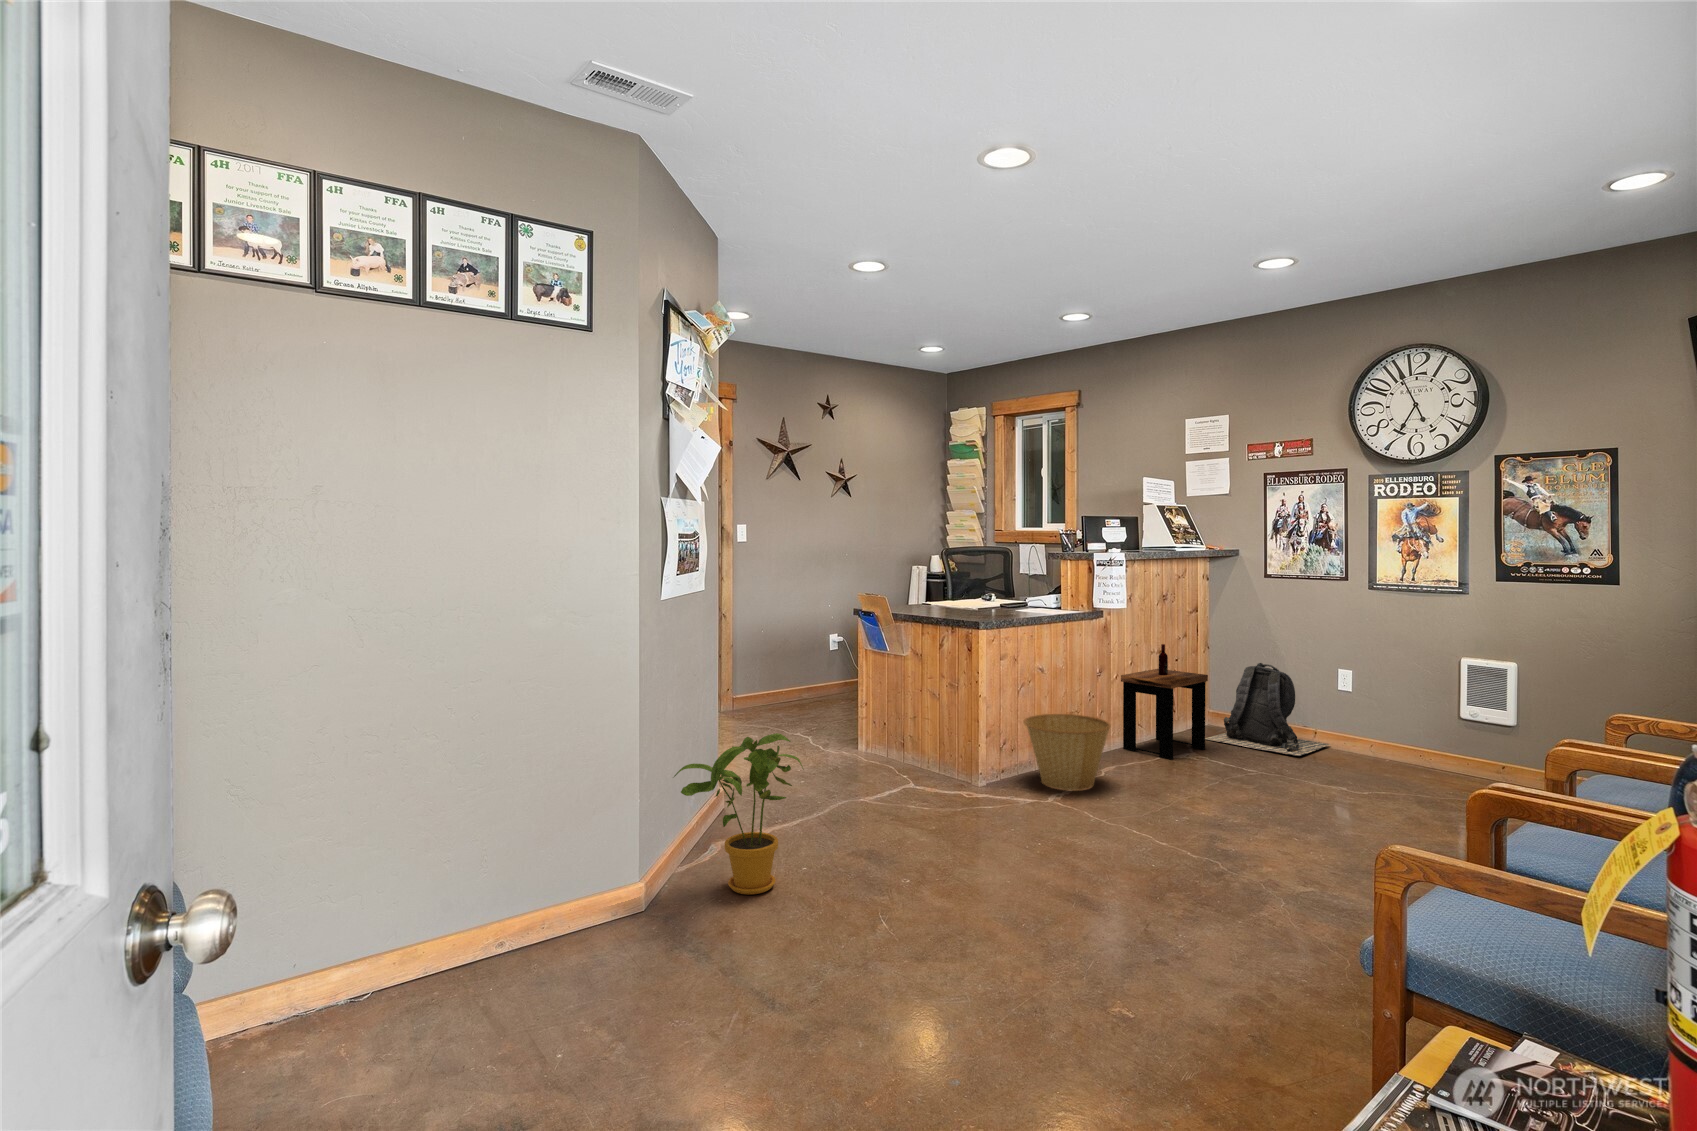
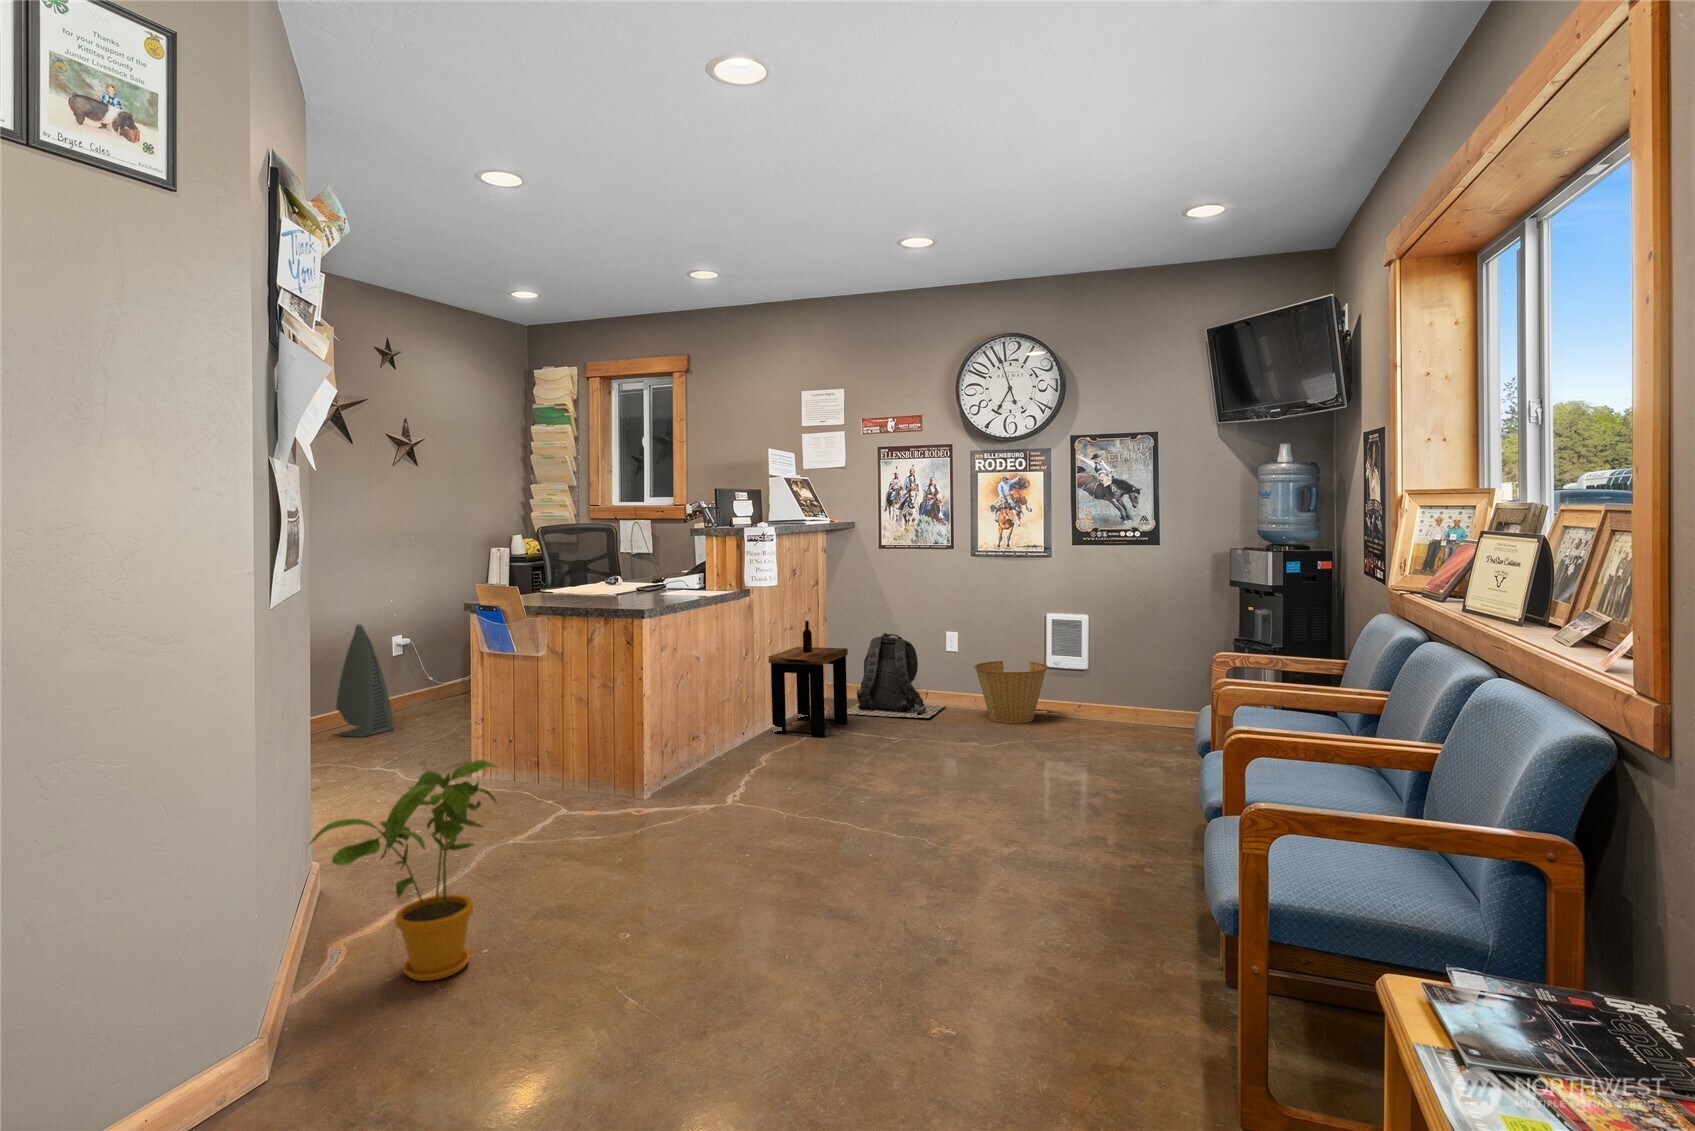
air purifier: none [785,620,825,707] -> present [336,624,394,737]
basket: present [1023,714,1111,790] -> present [974,661,1048,723]

